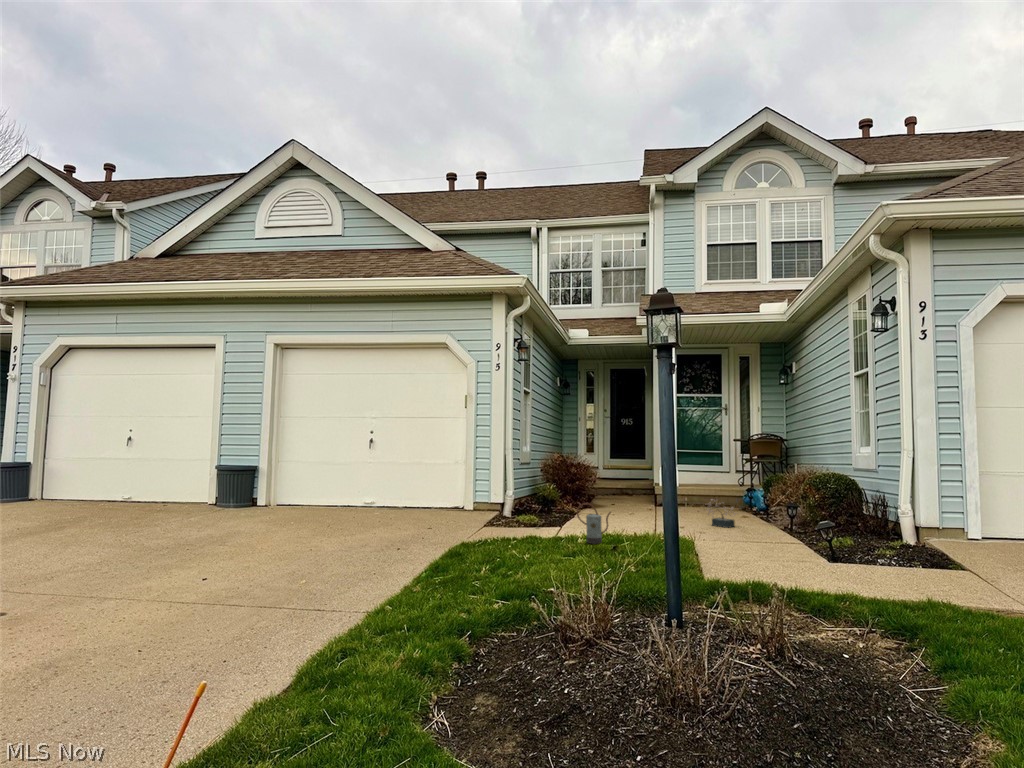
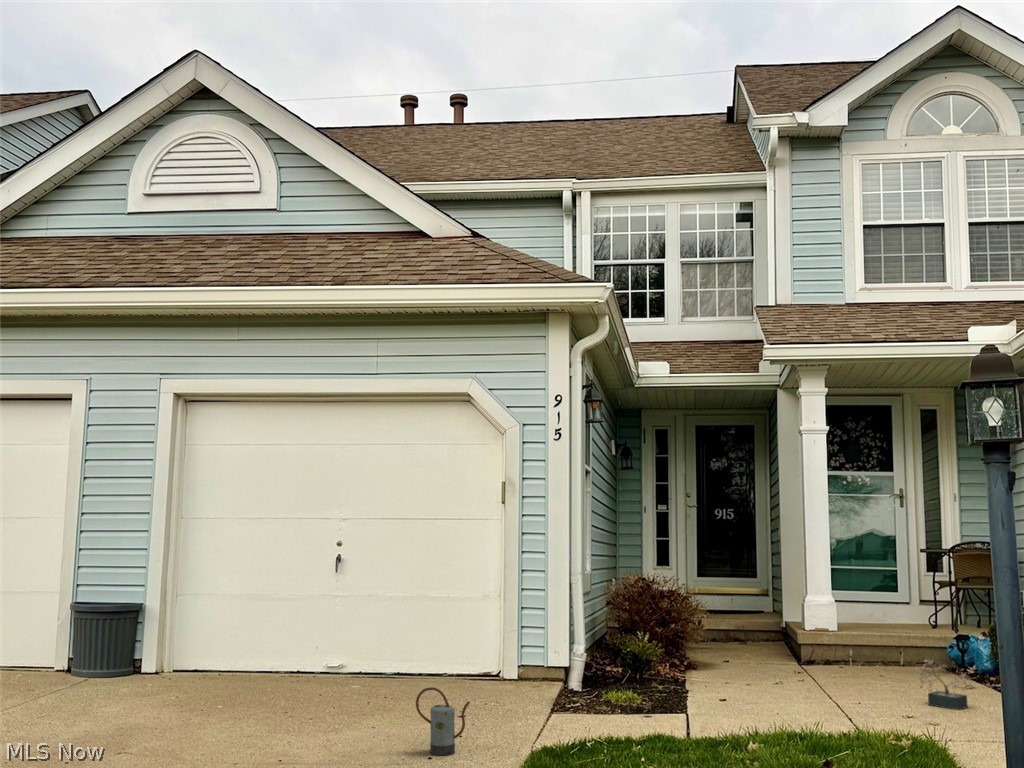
watering can: present [577,503,611,544] -> present [416,687,470,755]

